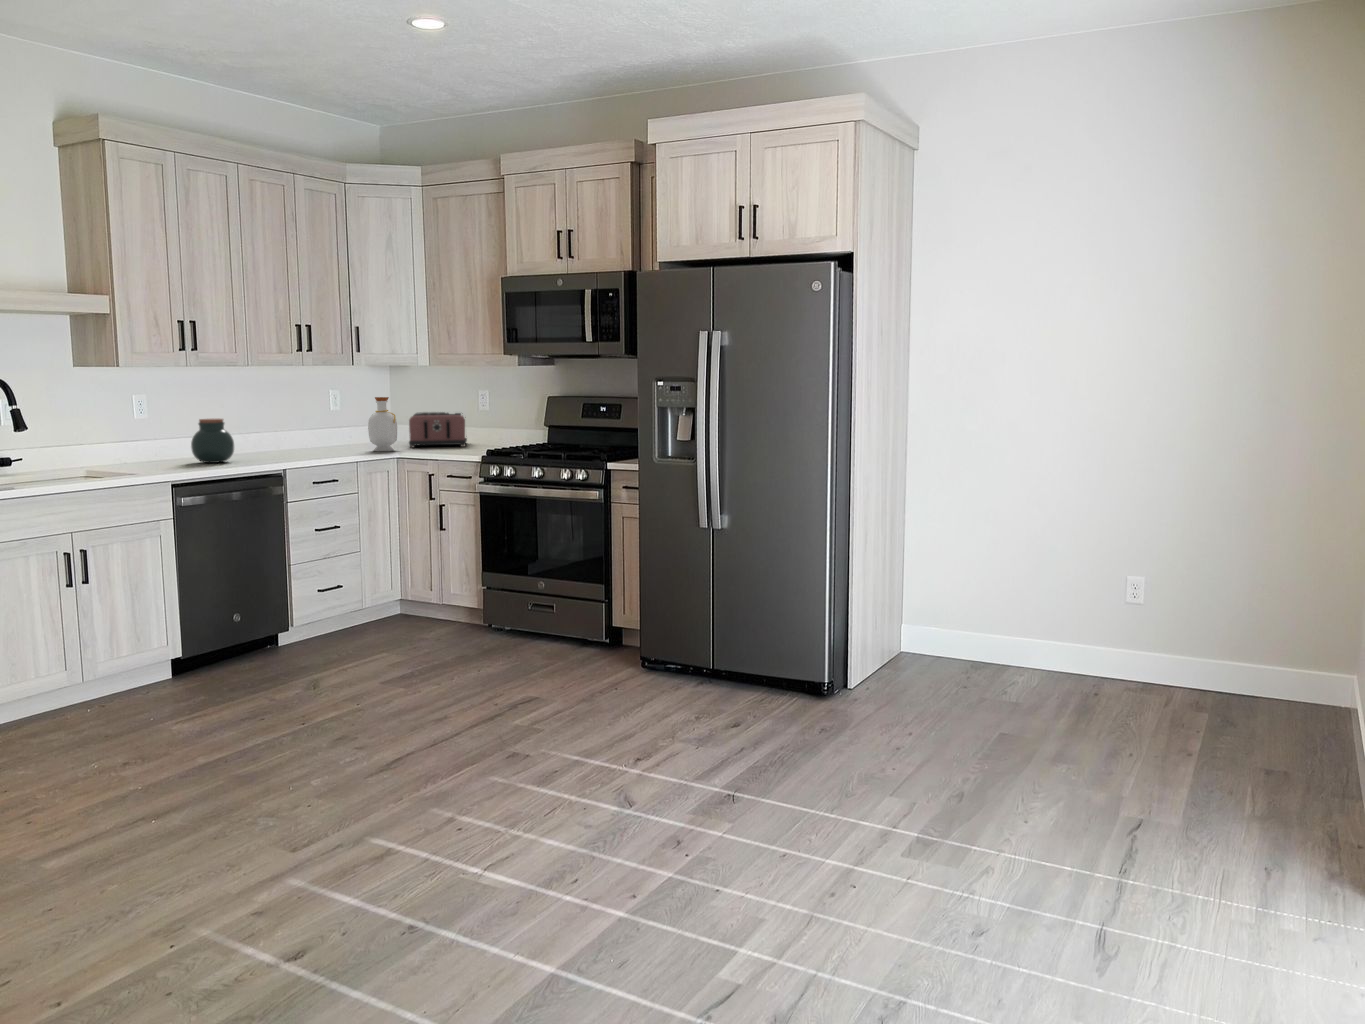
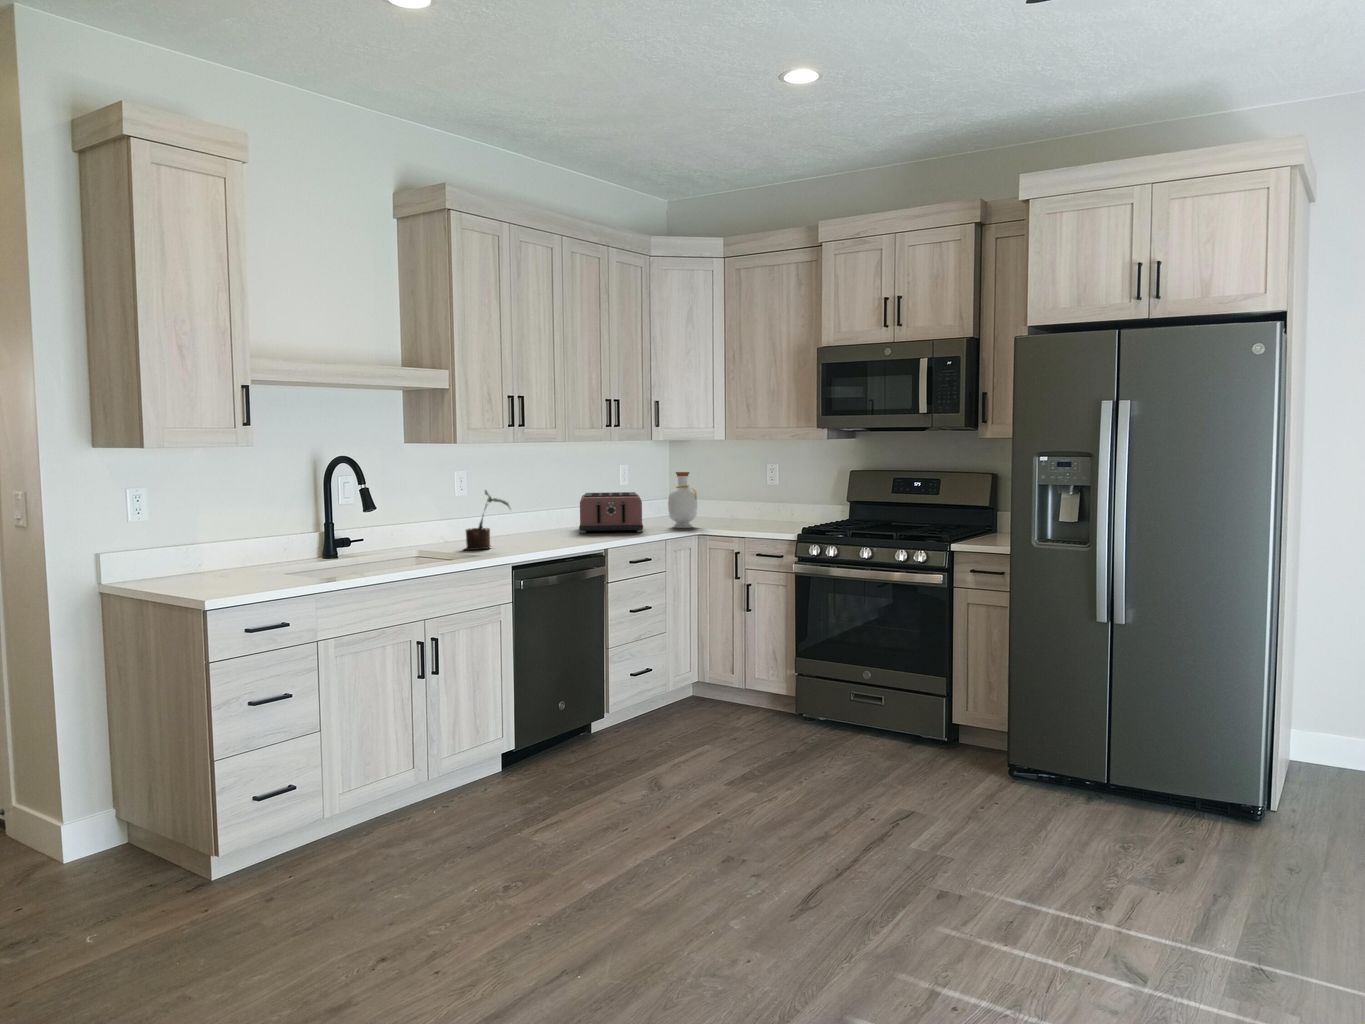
potted plant: none [132,412,181,470] -> present [465,490,510,550]
toaster: present [409,412,467,447] -> present [579,492,643,533]
jar: present [191,419,234,463] -> none [511,495,553,541]

